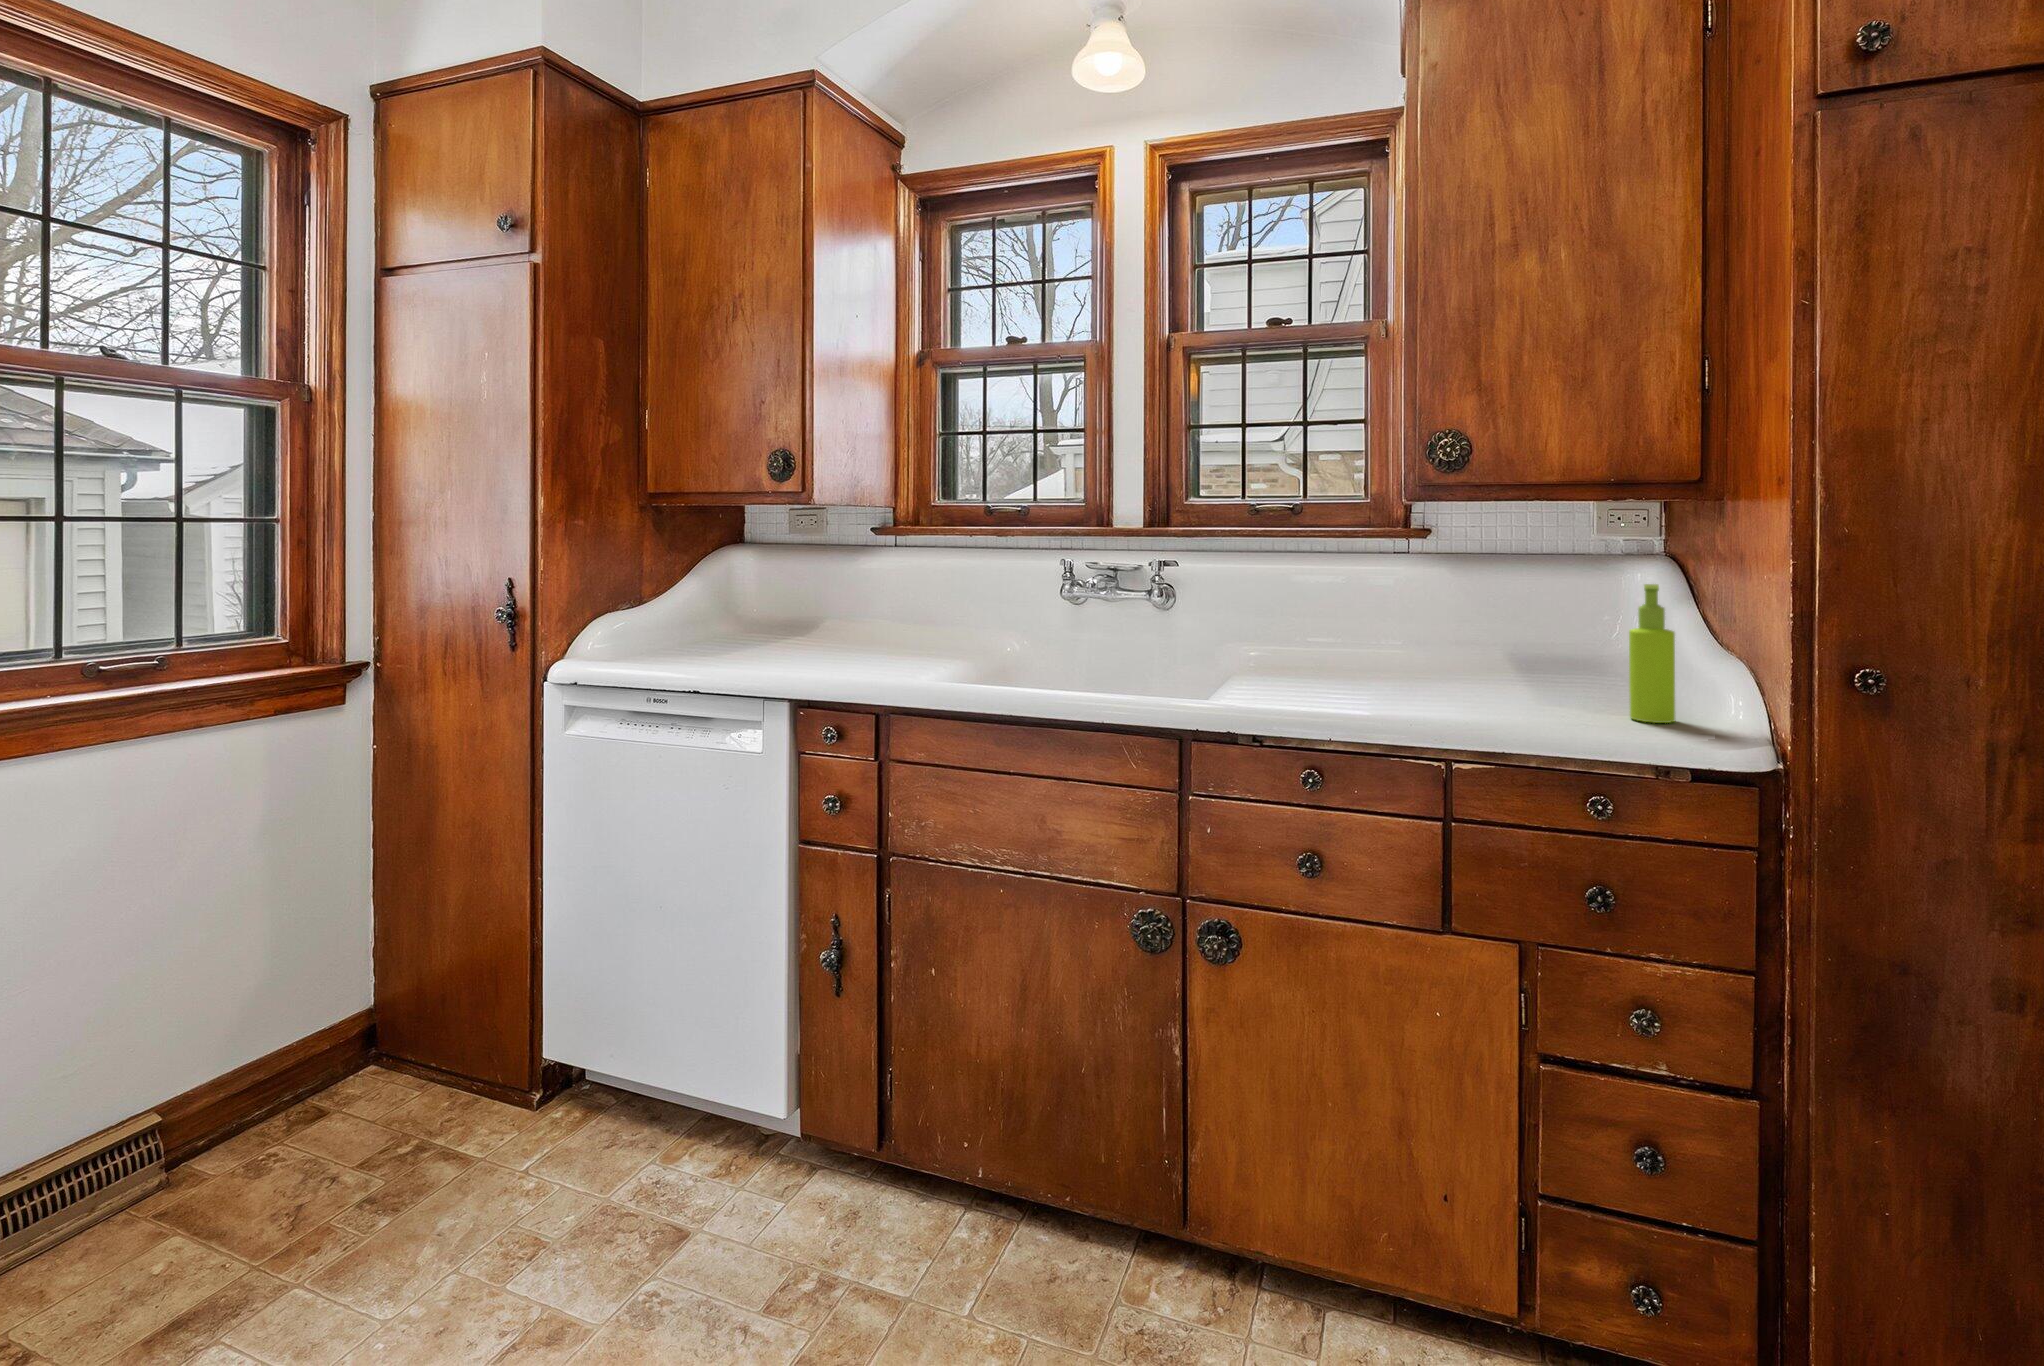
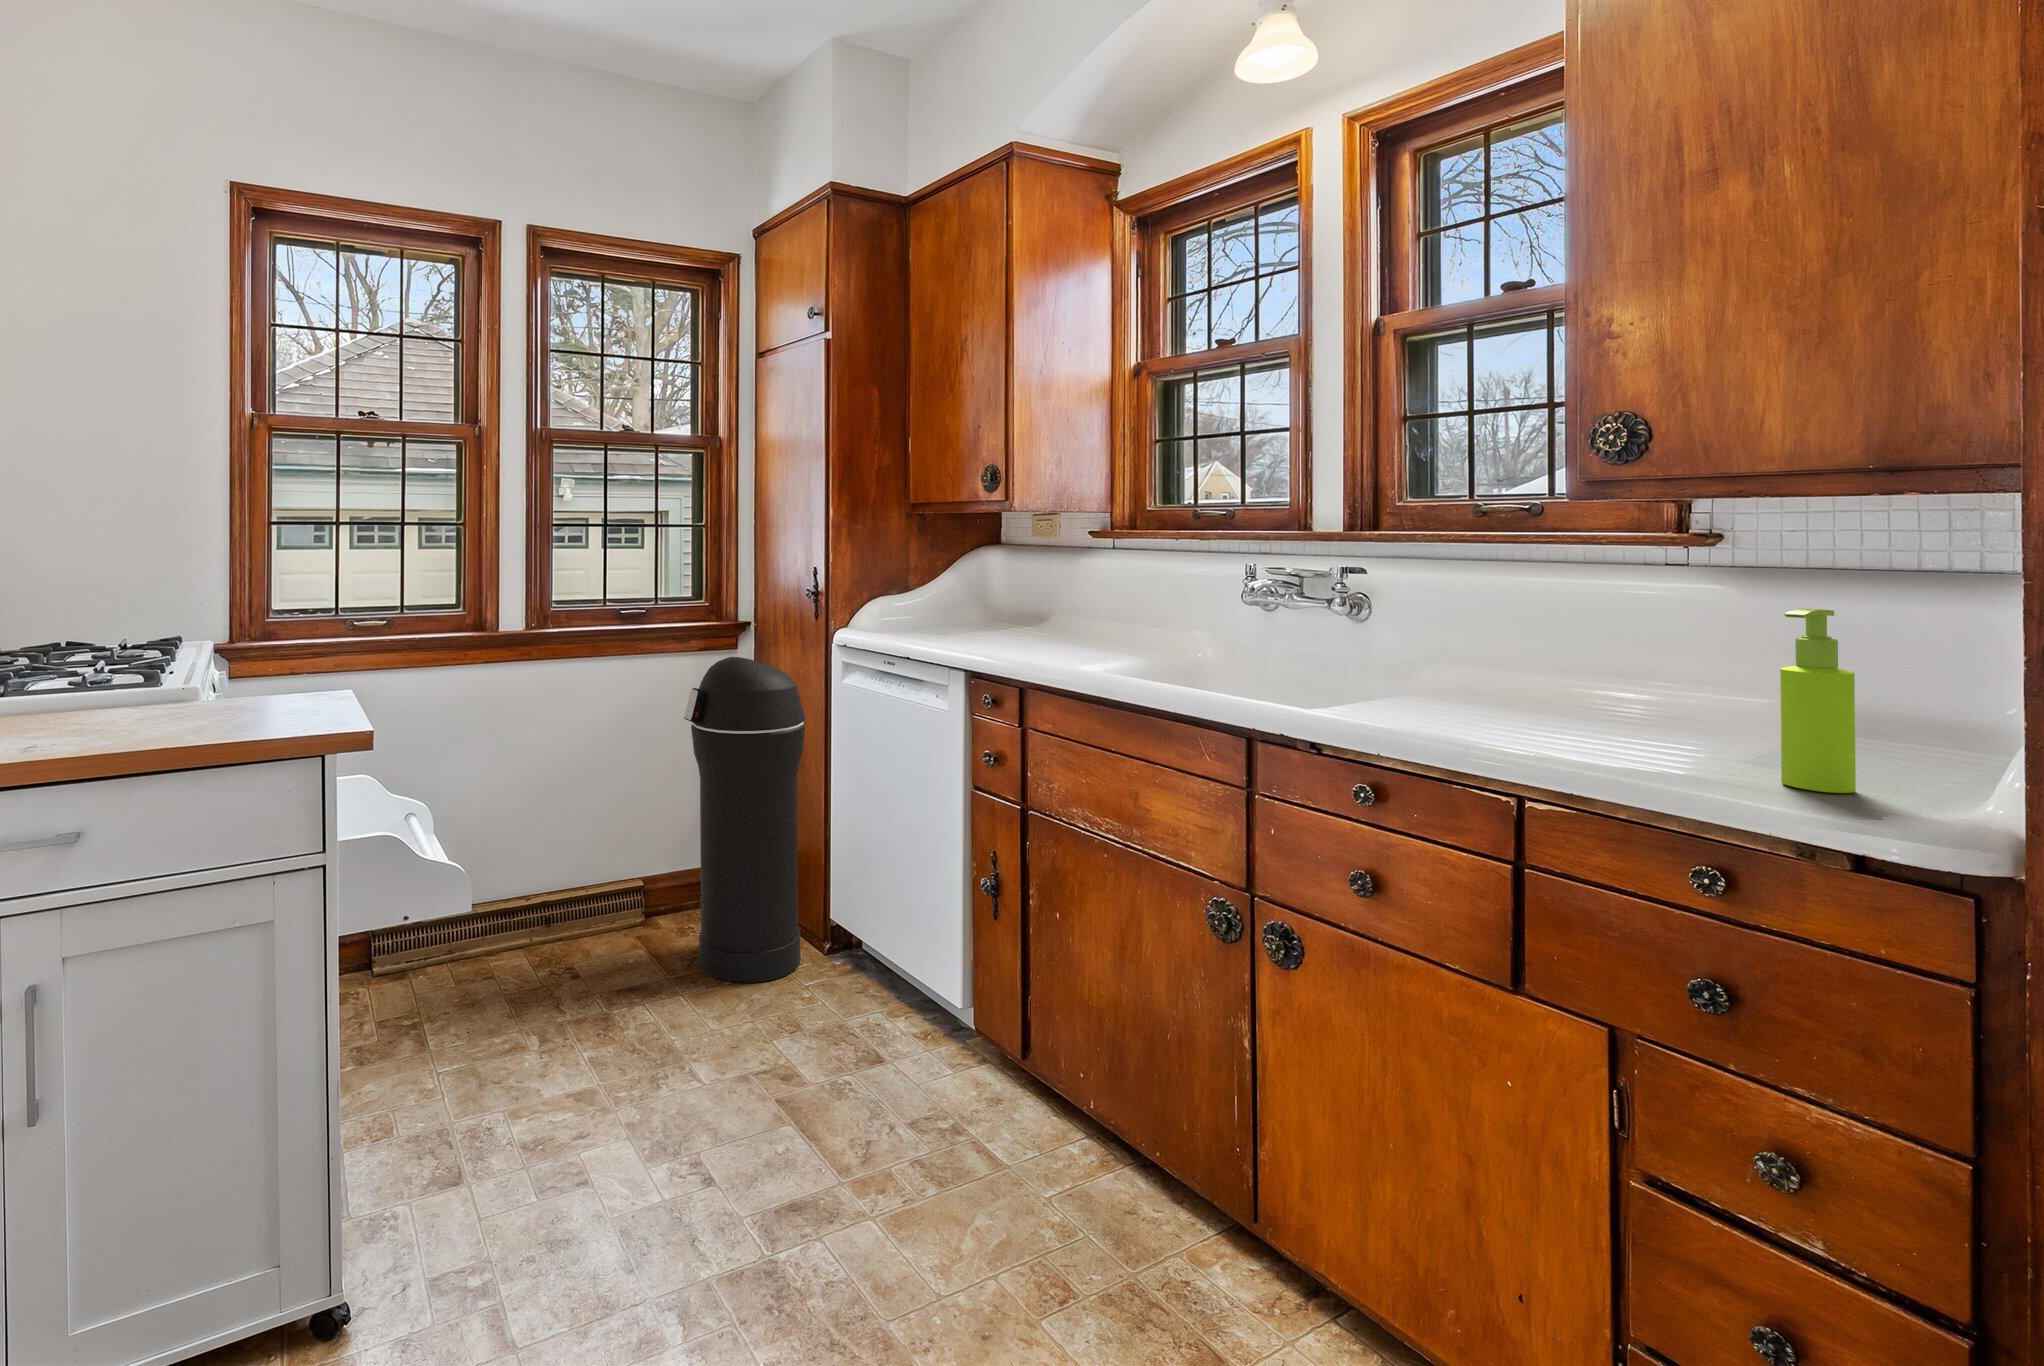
trash can: none [288,716,505,1216] -> present [684,657,805,983]

